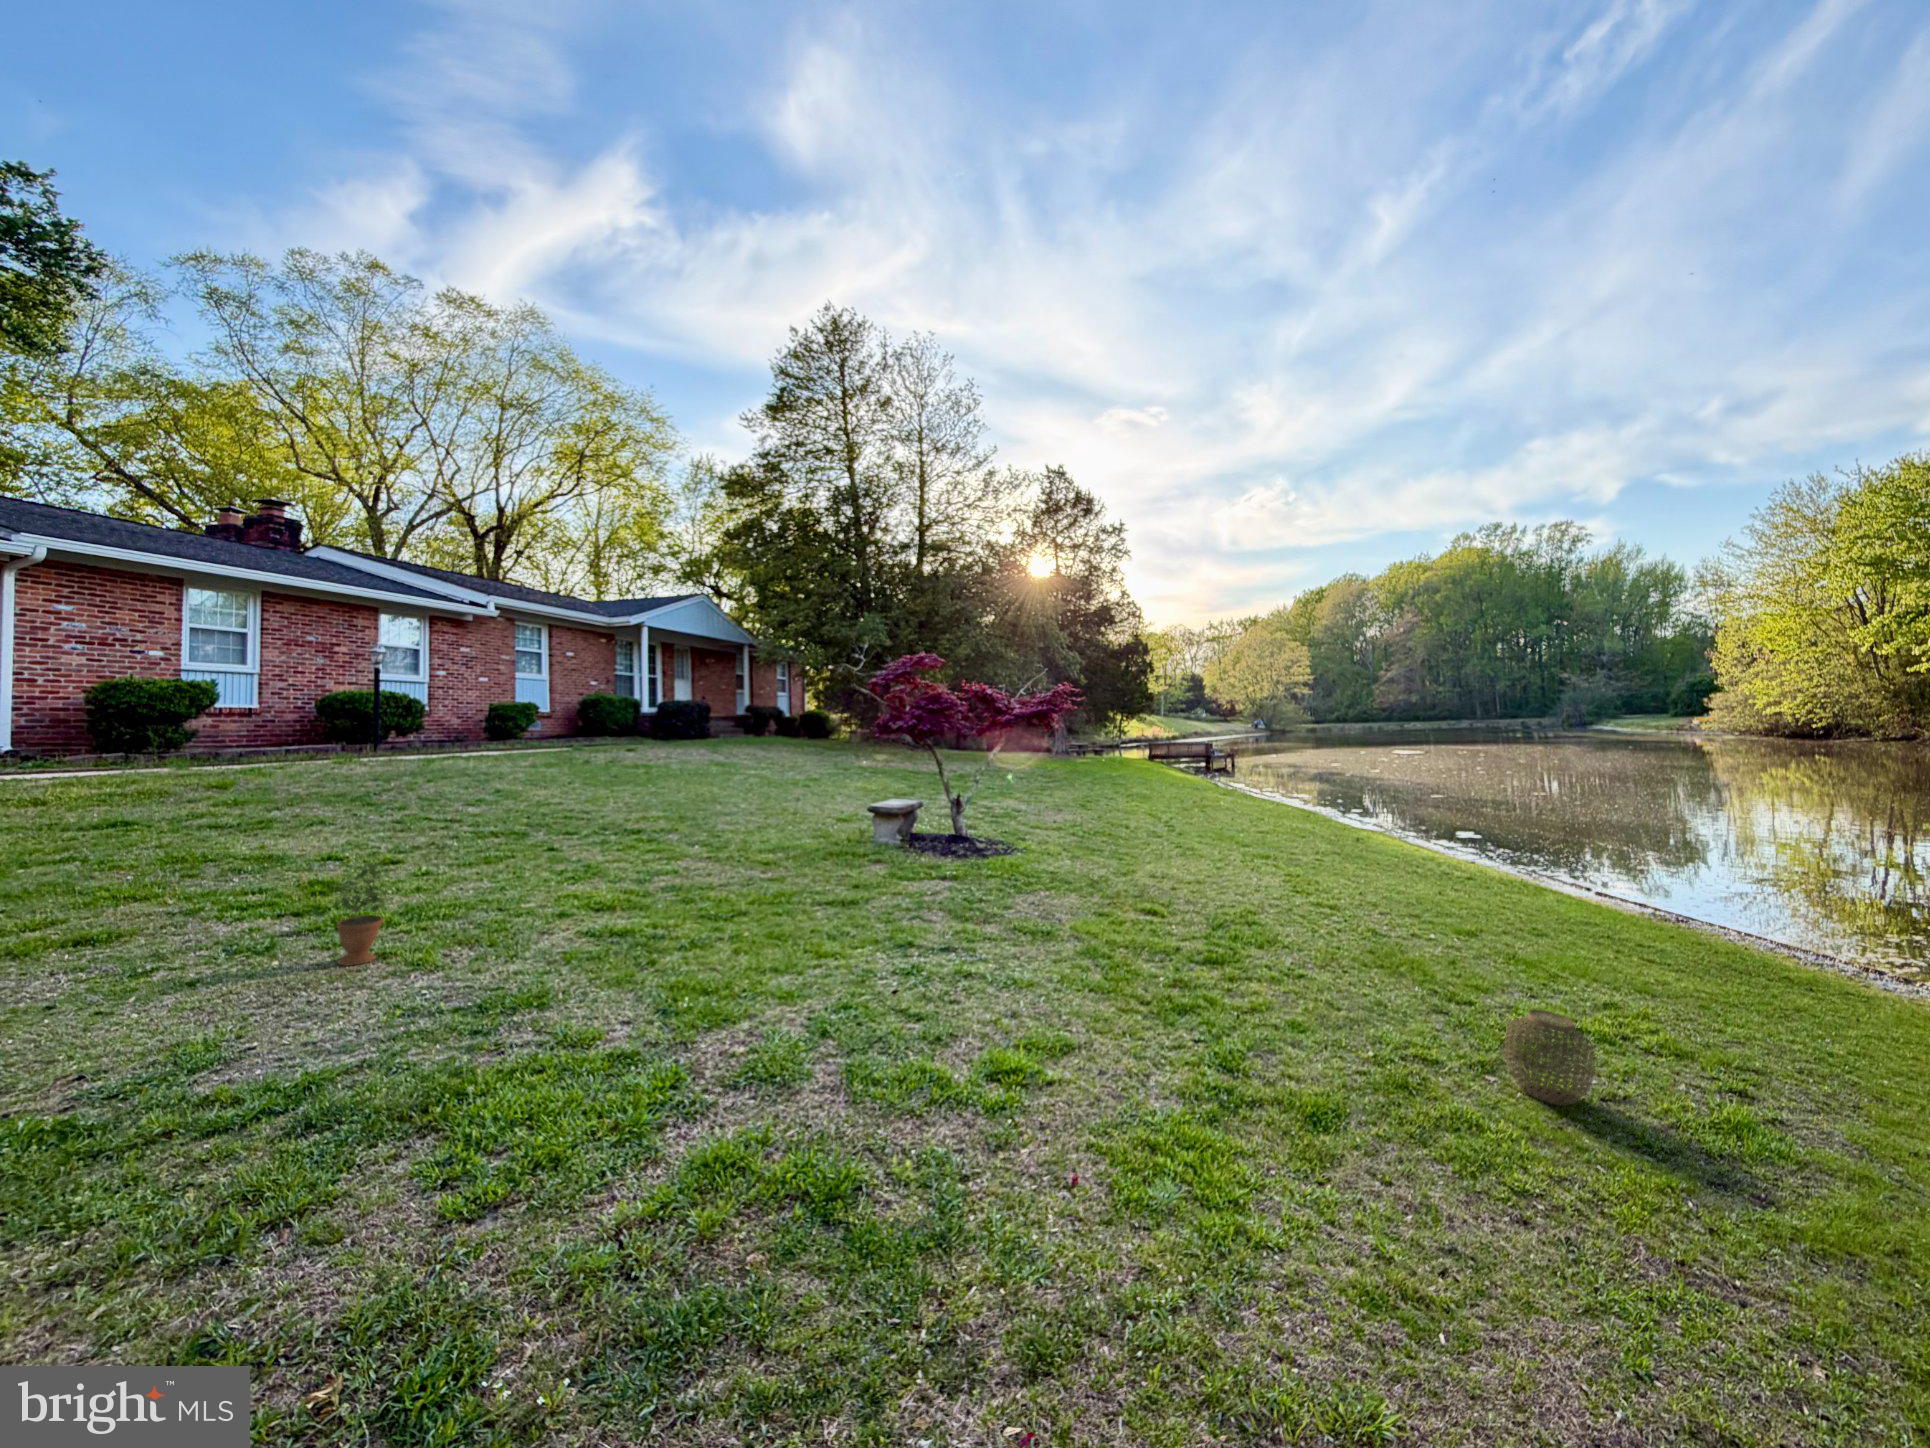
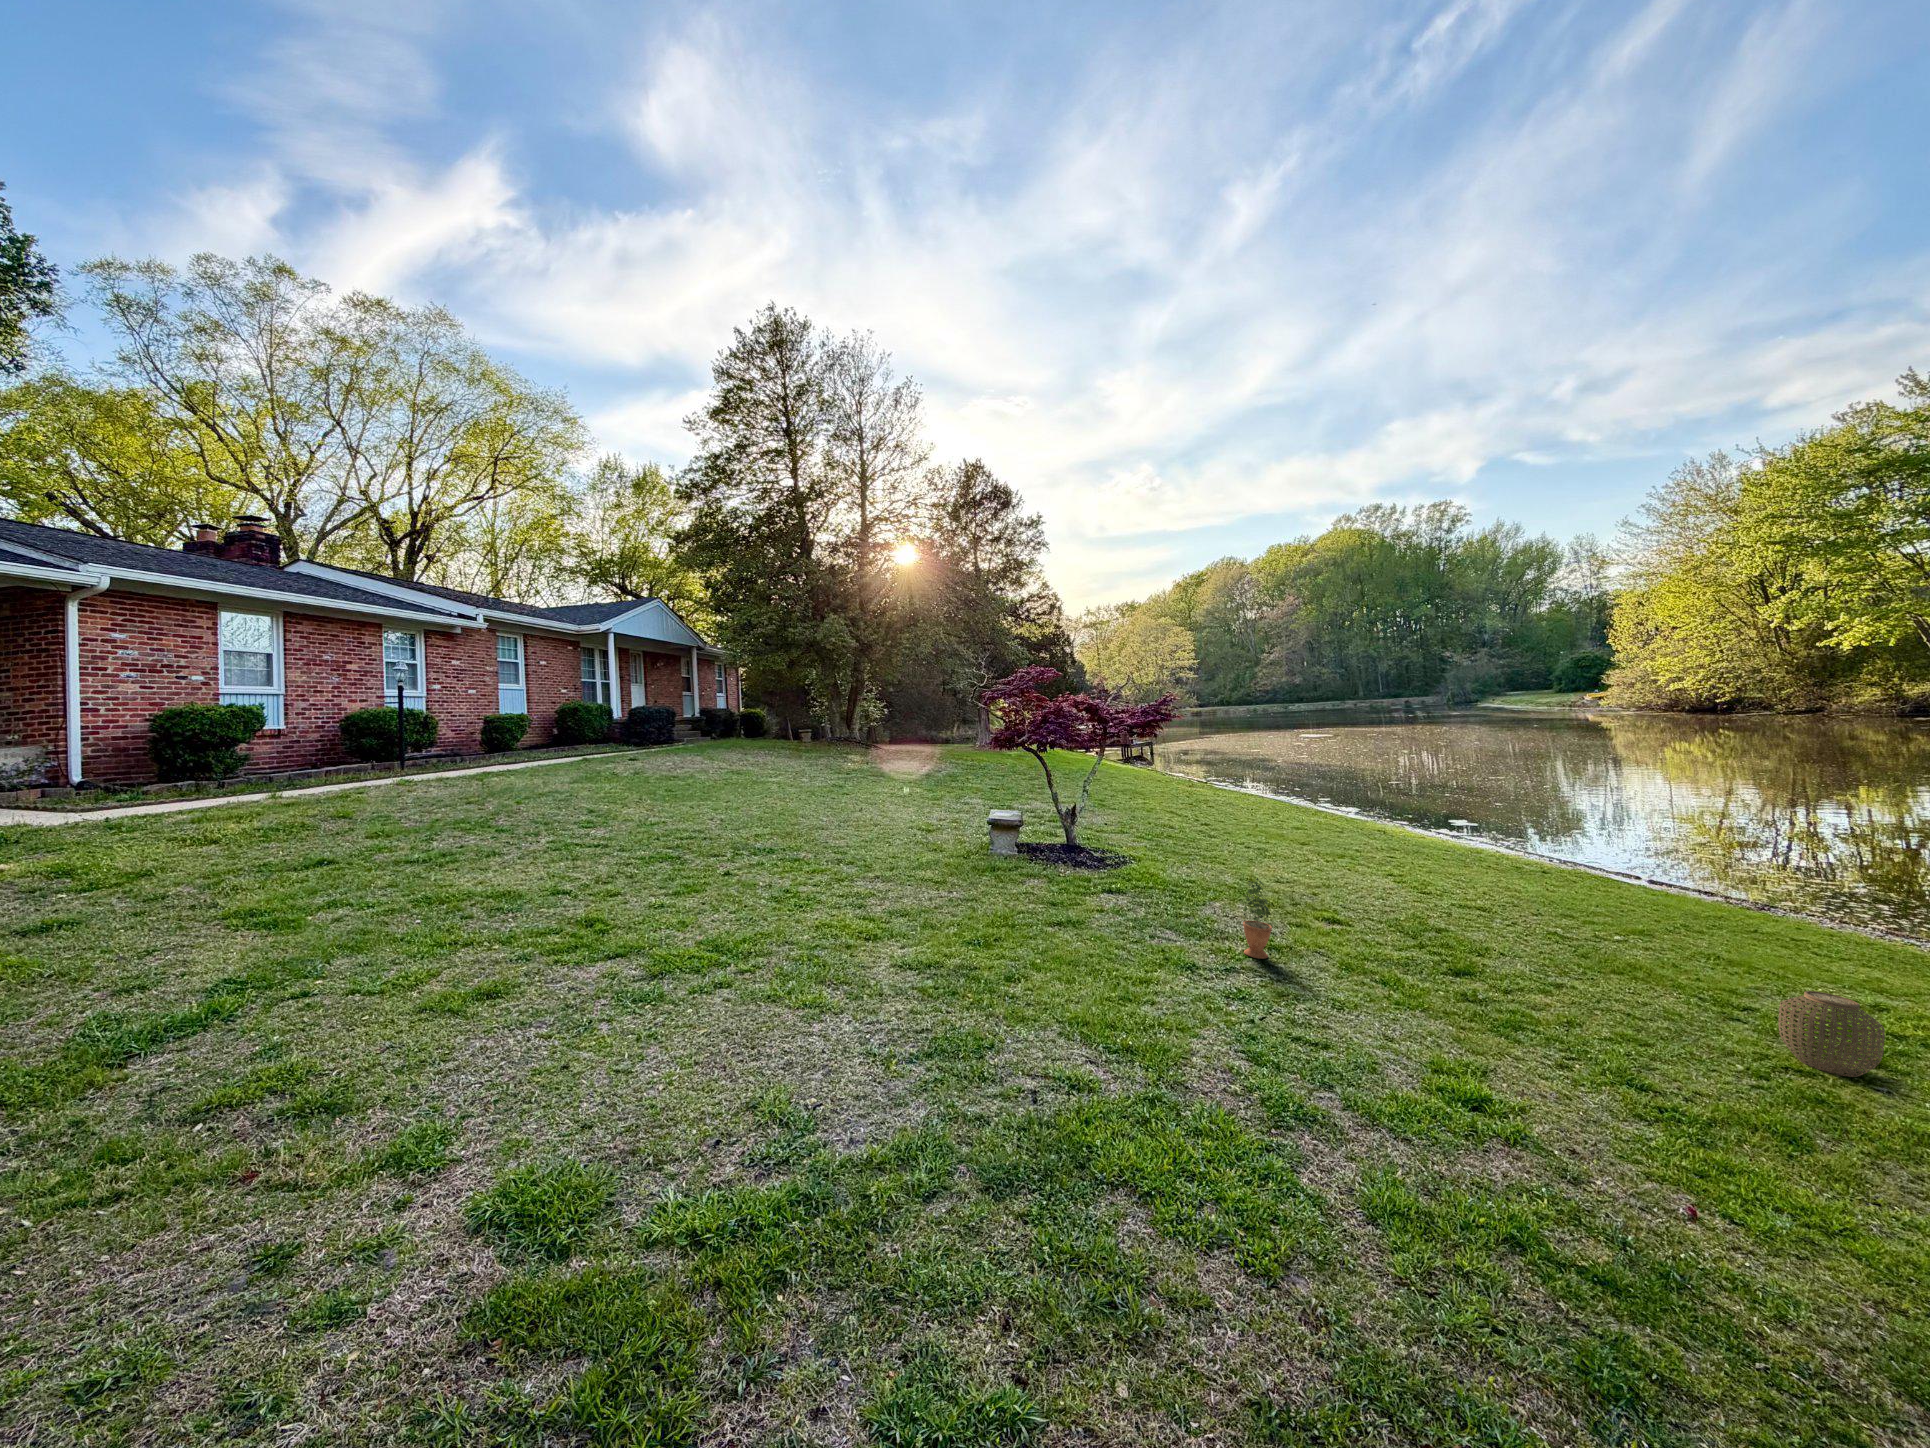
potted plant: present [332,862,389,966] -> present [1240,878,1272,959]

